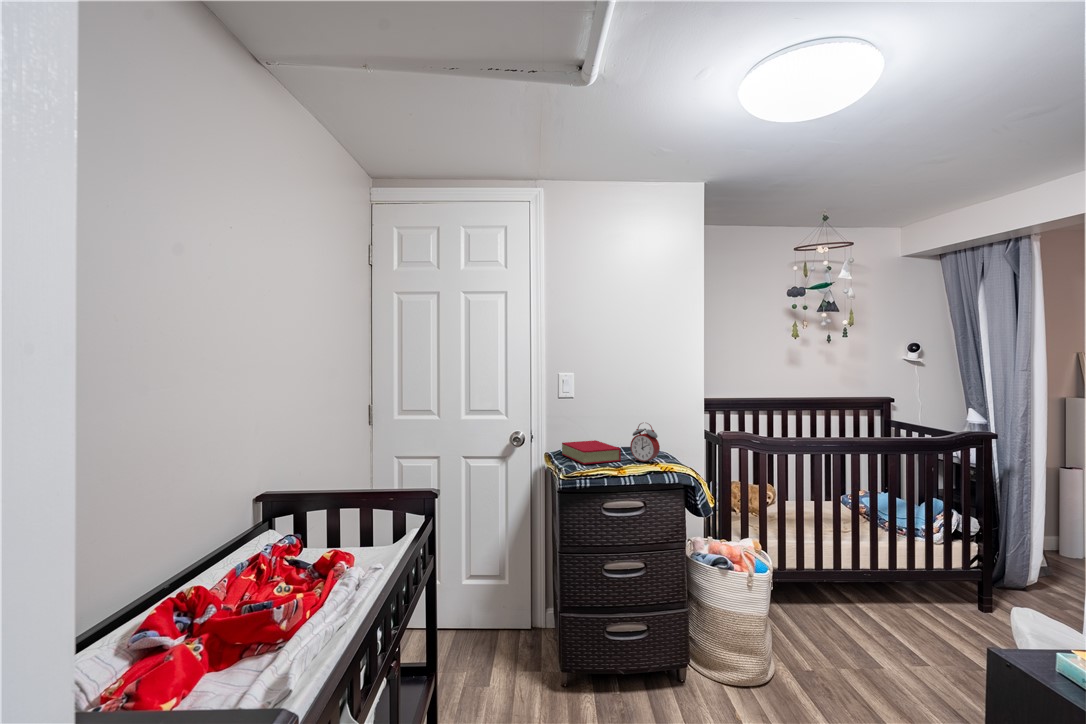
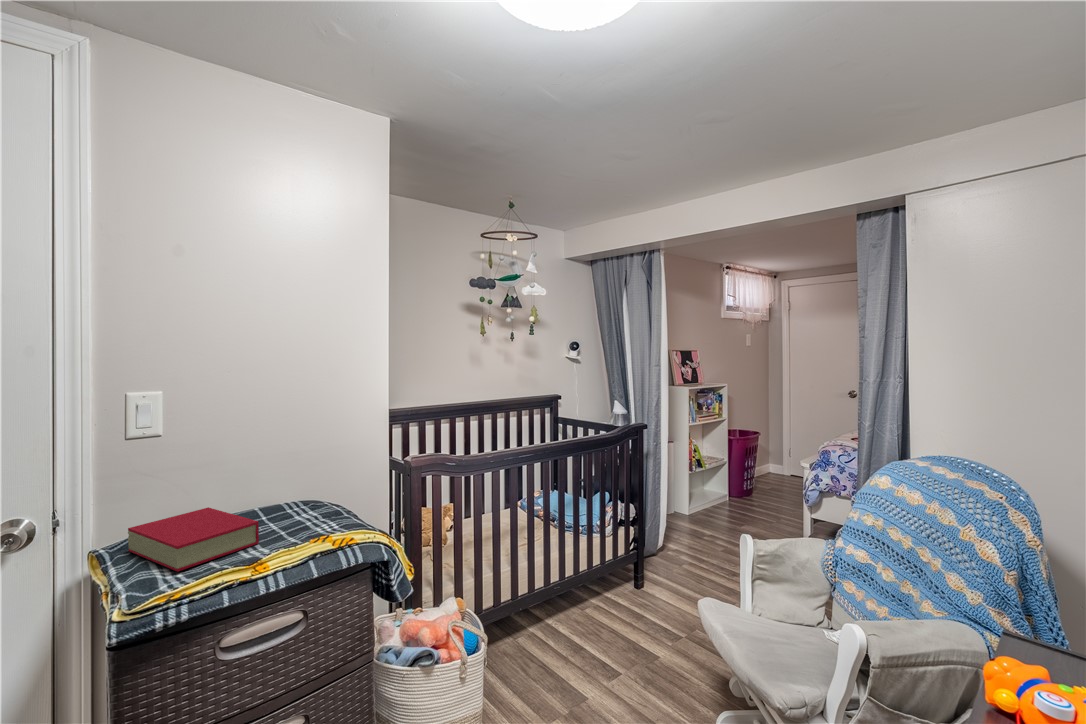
alarm clock: present [630,423,660,463] -> none [277,470,330,537]

